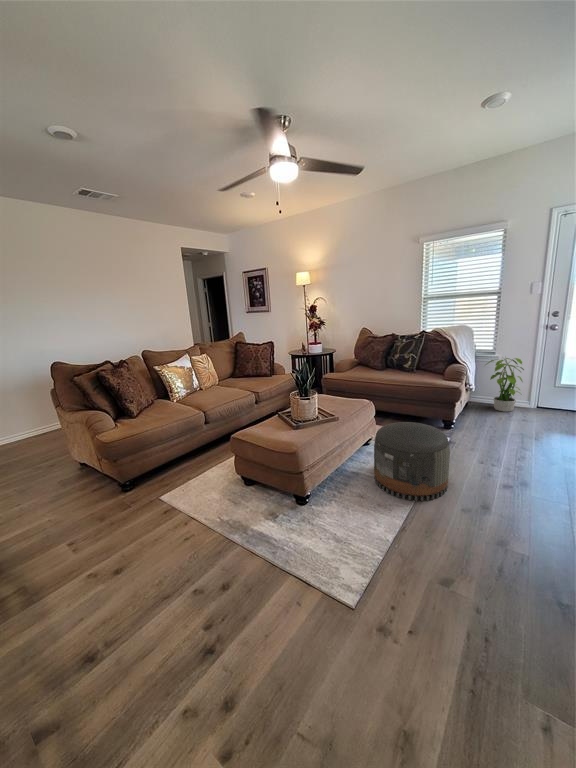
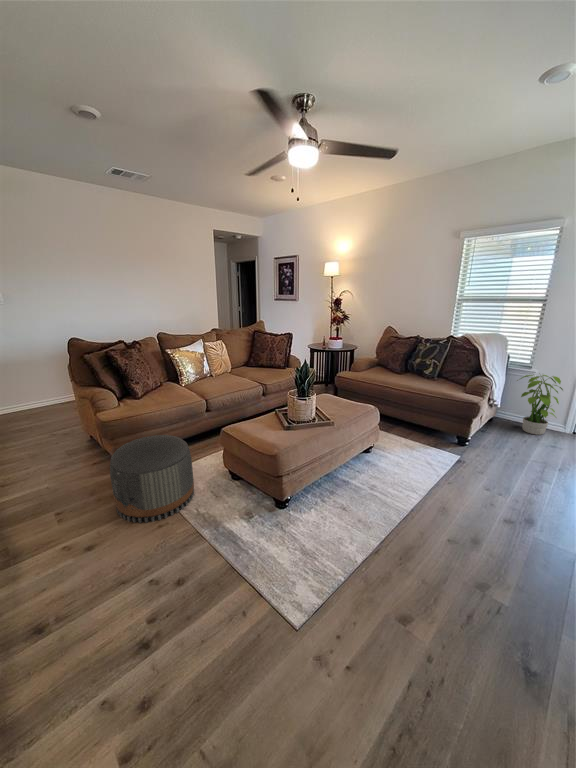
pouf: present [374,422,450,501] -> present [110,435,194,523]

